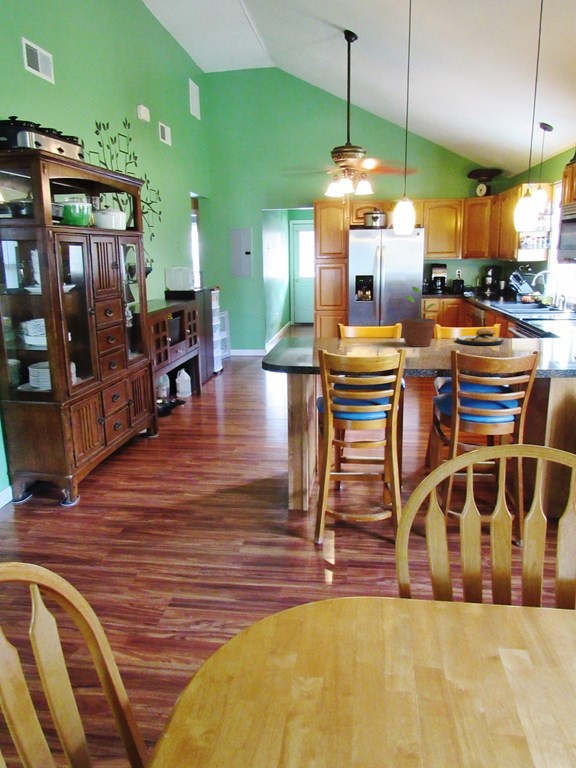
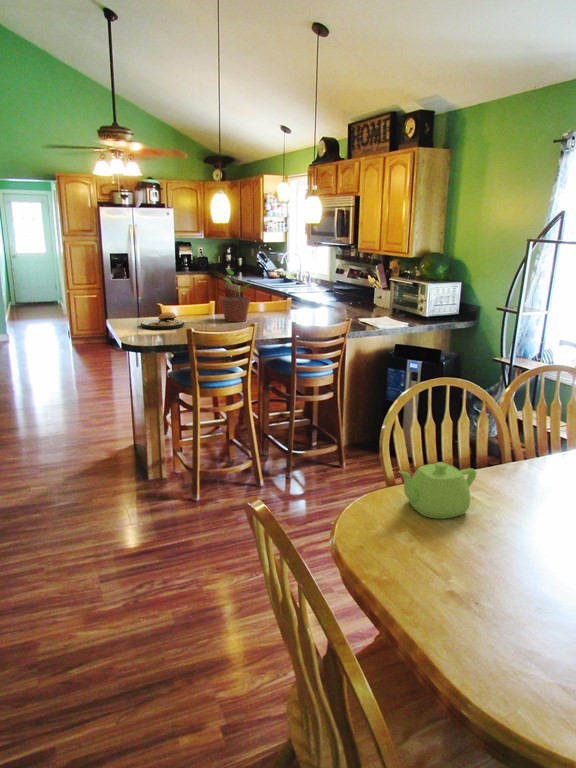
plate: present [457,328,504,345] -> present [141,312,184,329]
teapot: none [324,587,481,698] -> present [399,462,476,519]

